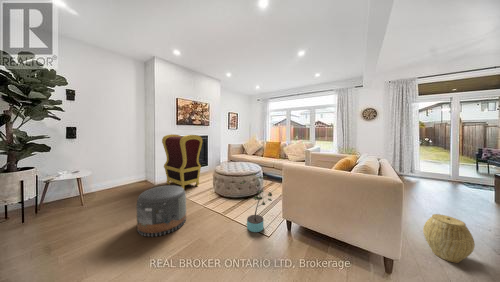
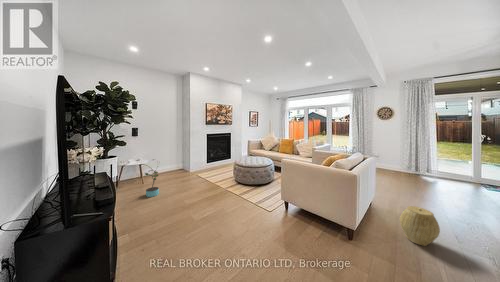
armchair: present [162,134,203,189] -> none [195,133,226,177]
potted plant: present [240,173,272,232] -> present [141,164,159,197]
pouf: present [137,185,186,237] -> none [180,172,213,206]

